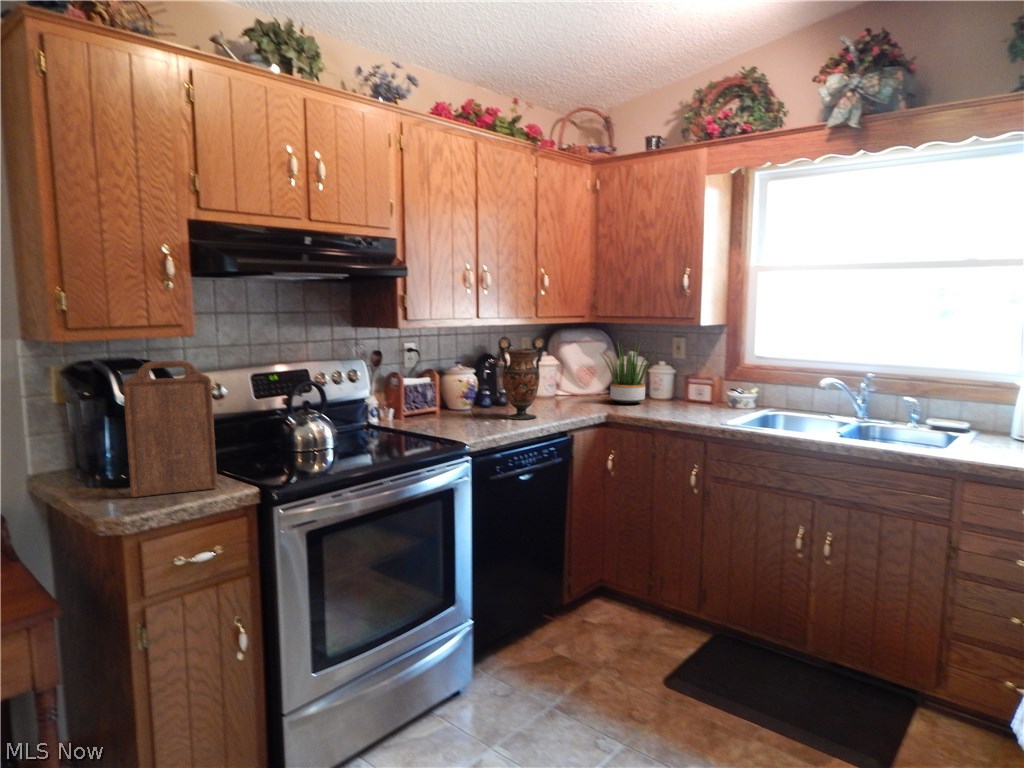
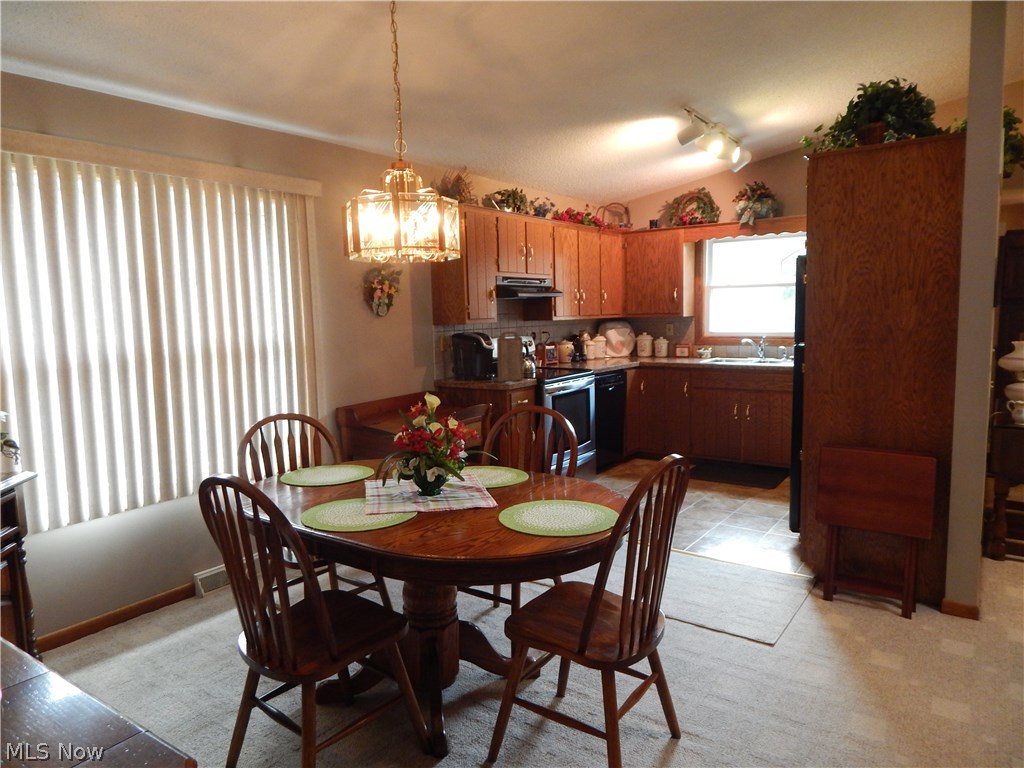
vase: present [498,336,545,420] -> none [591,324,613,364]
potted plant: present [604,345,653,404] -> none [633,327,660,358]

